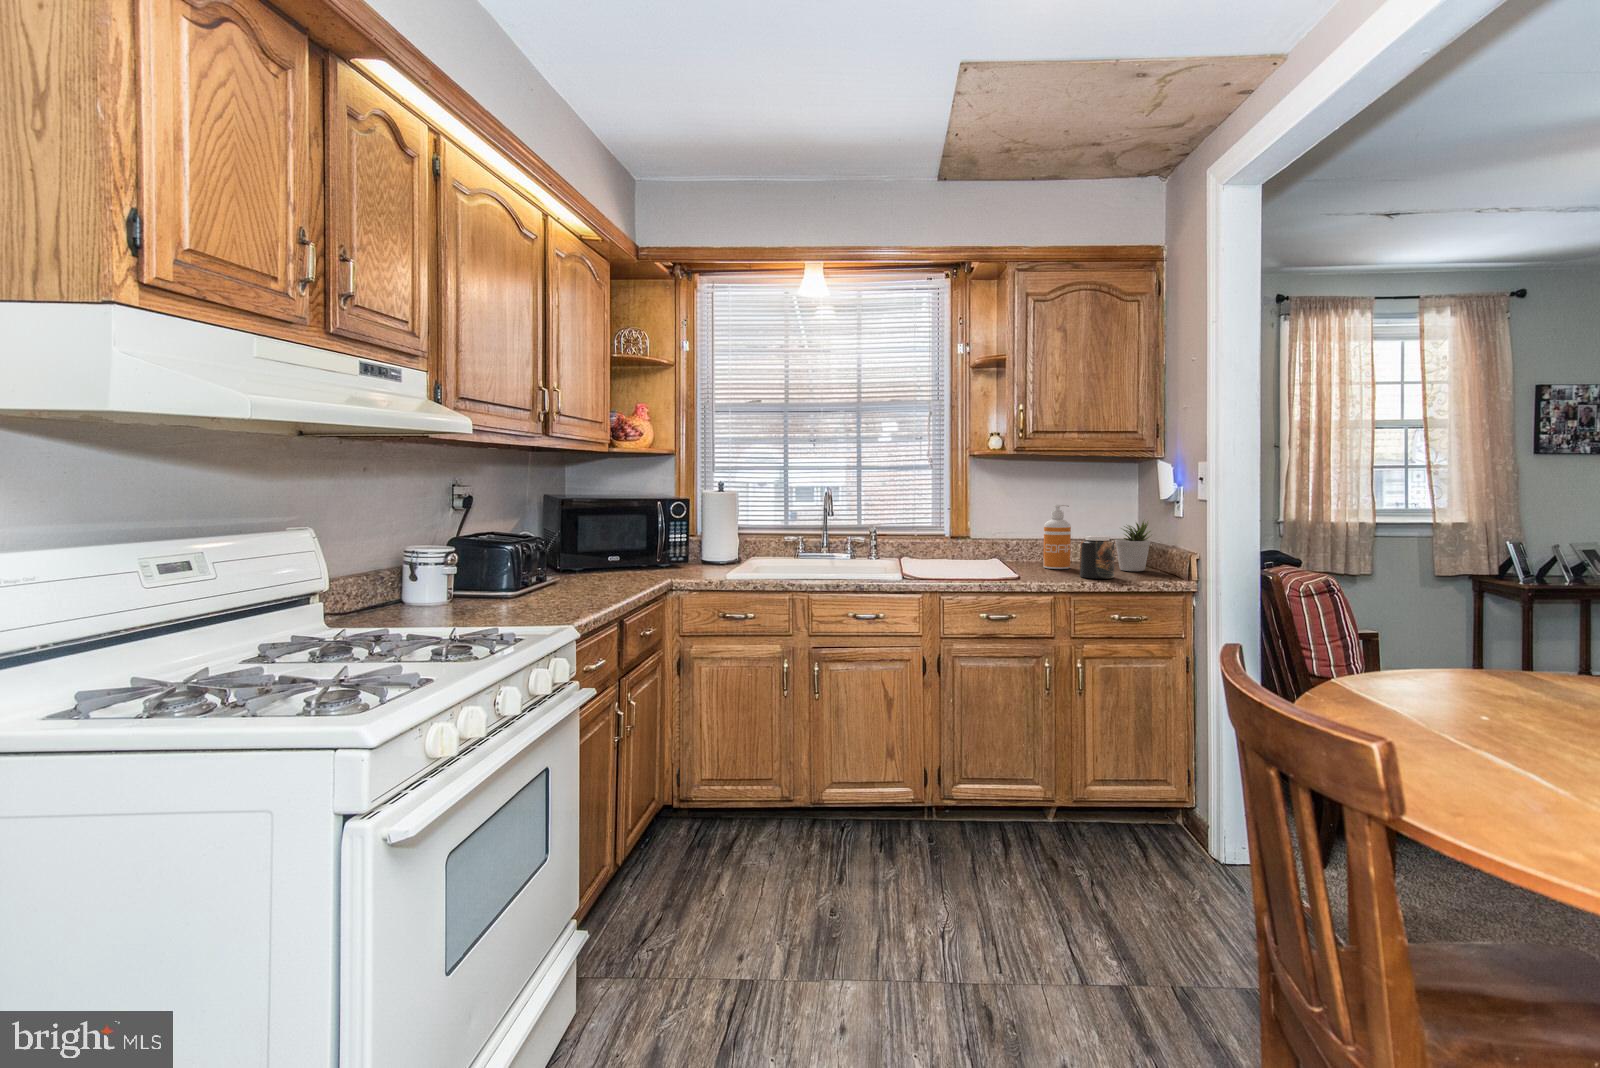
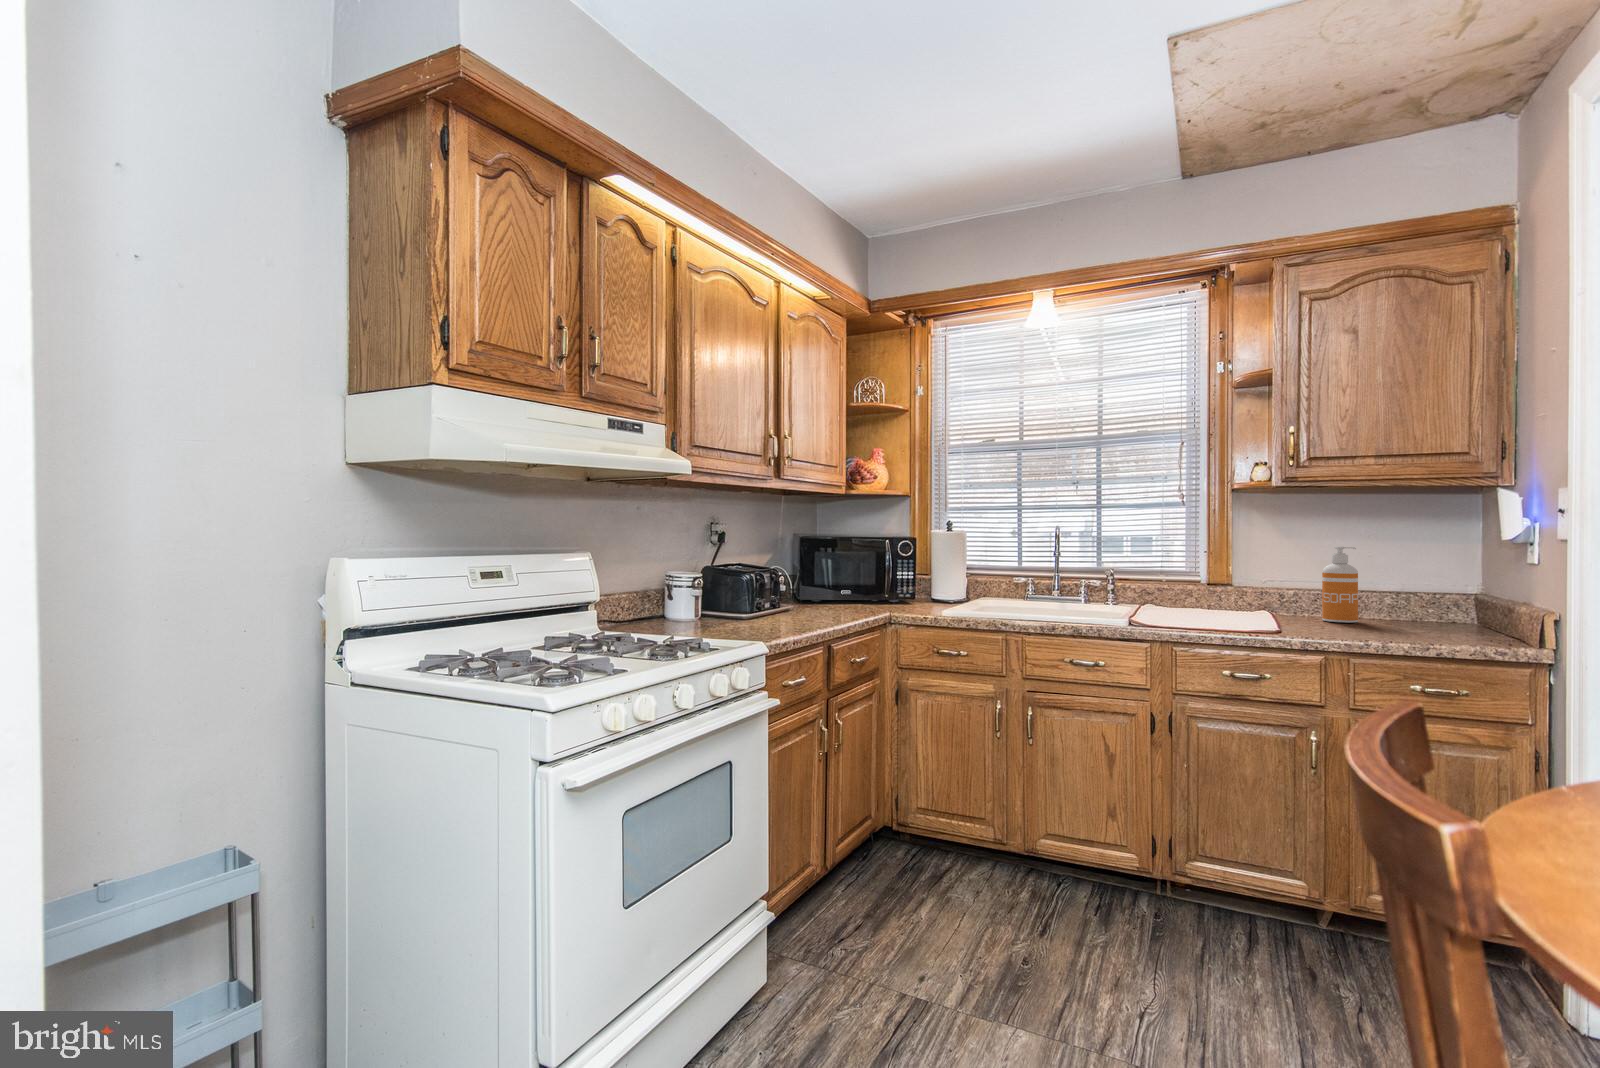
potted plant: present [1115,521,1151,571] -> none [1421,565,1476,630]
jar: present [1080,535,1114,579] -> none [1363,583,1411,635]

